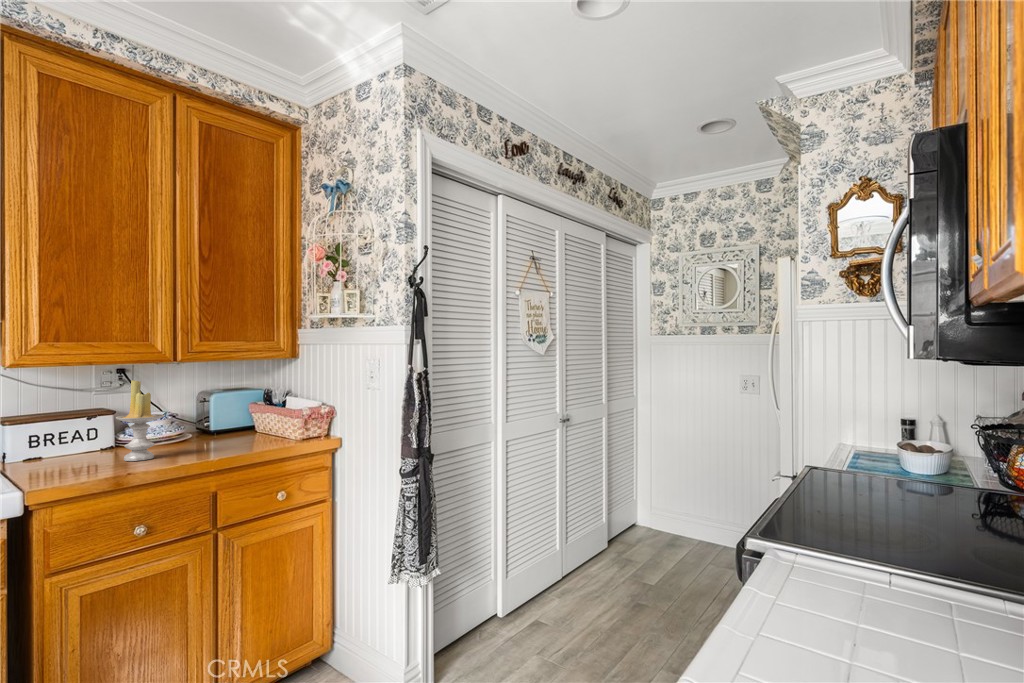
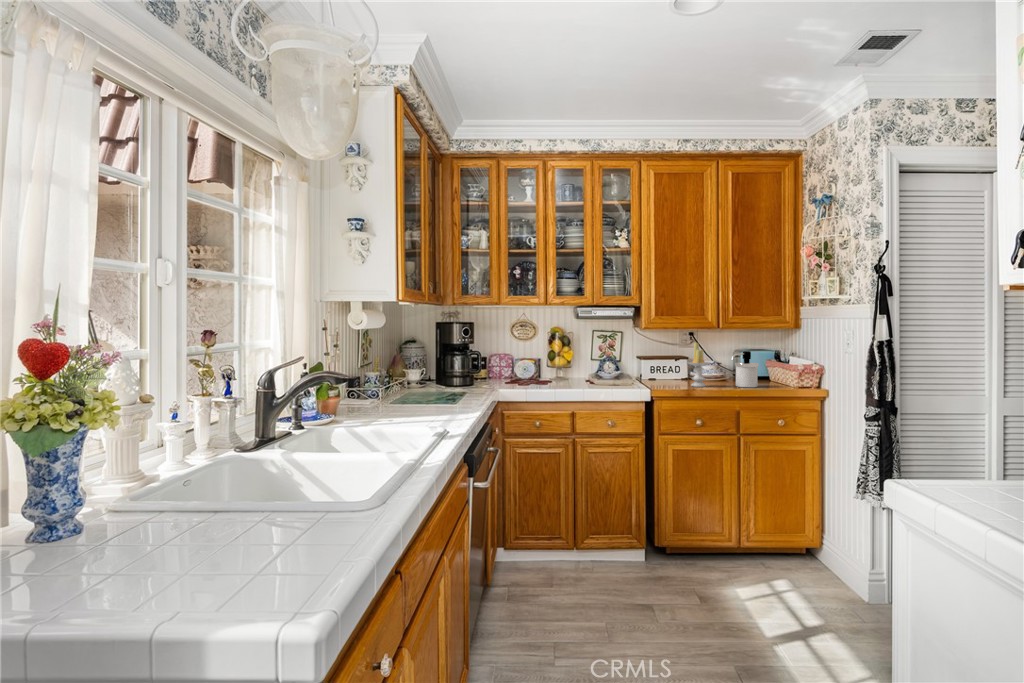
soap dispenser: none [204,391,247,450] -> present [732,351,759,387]

